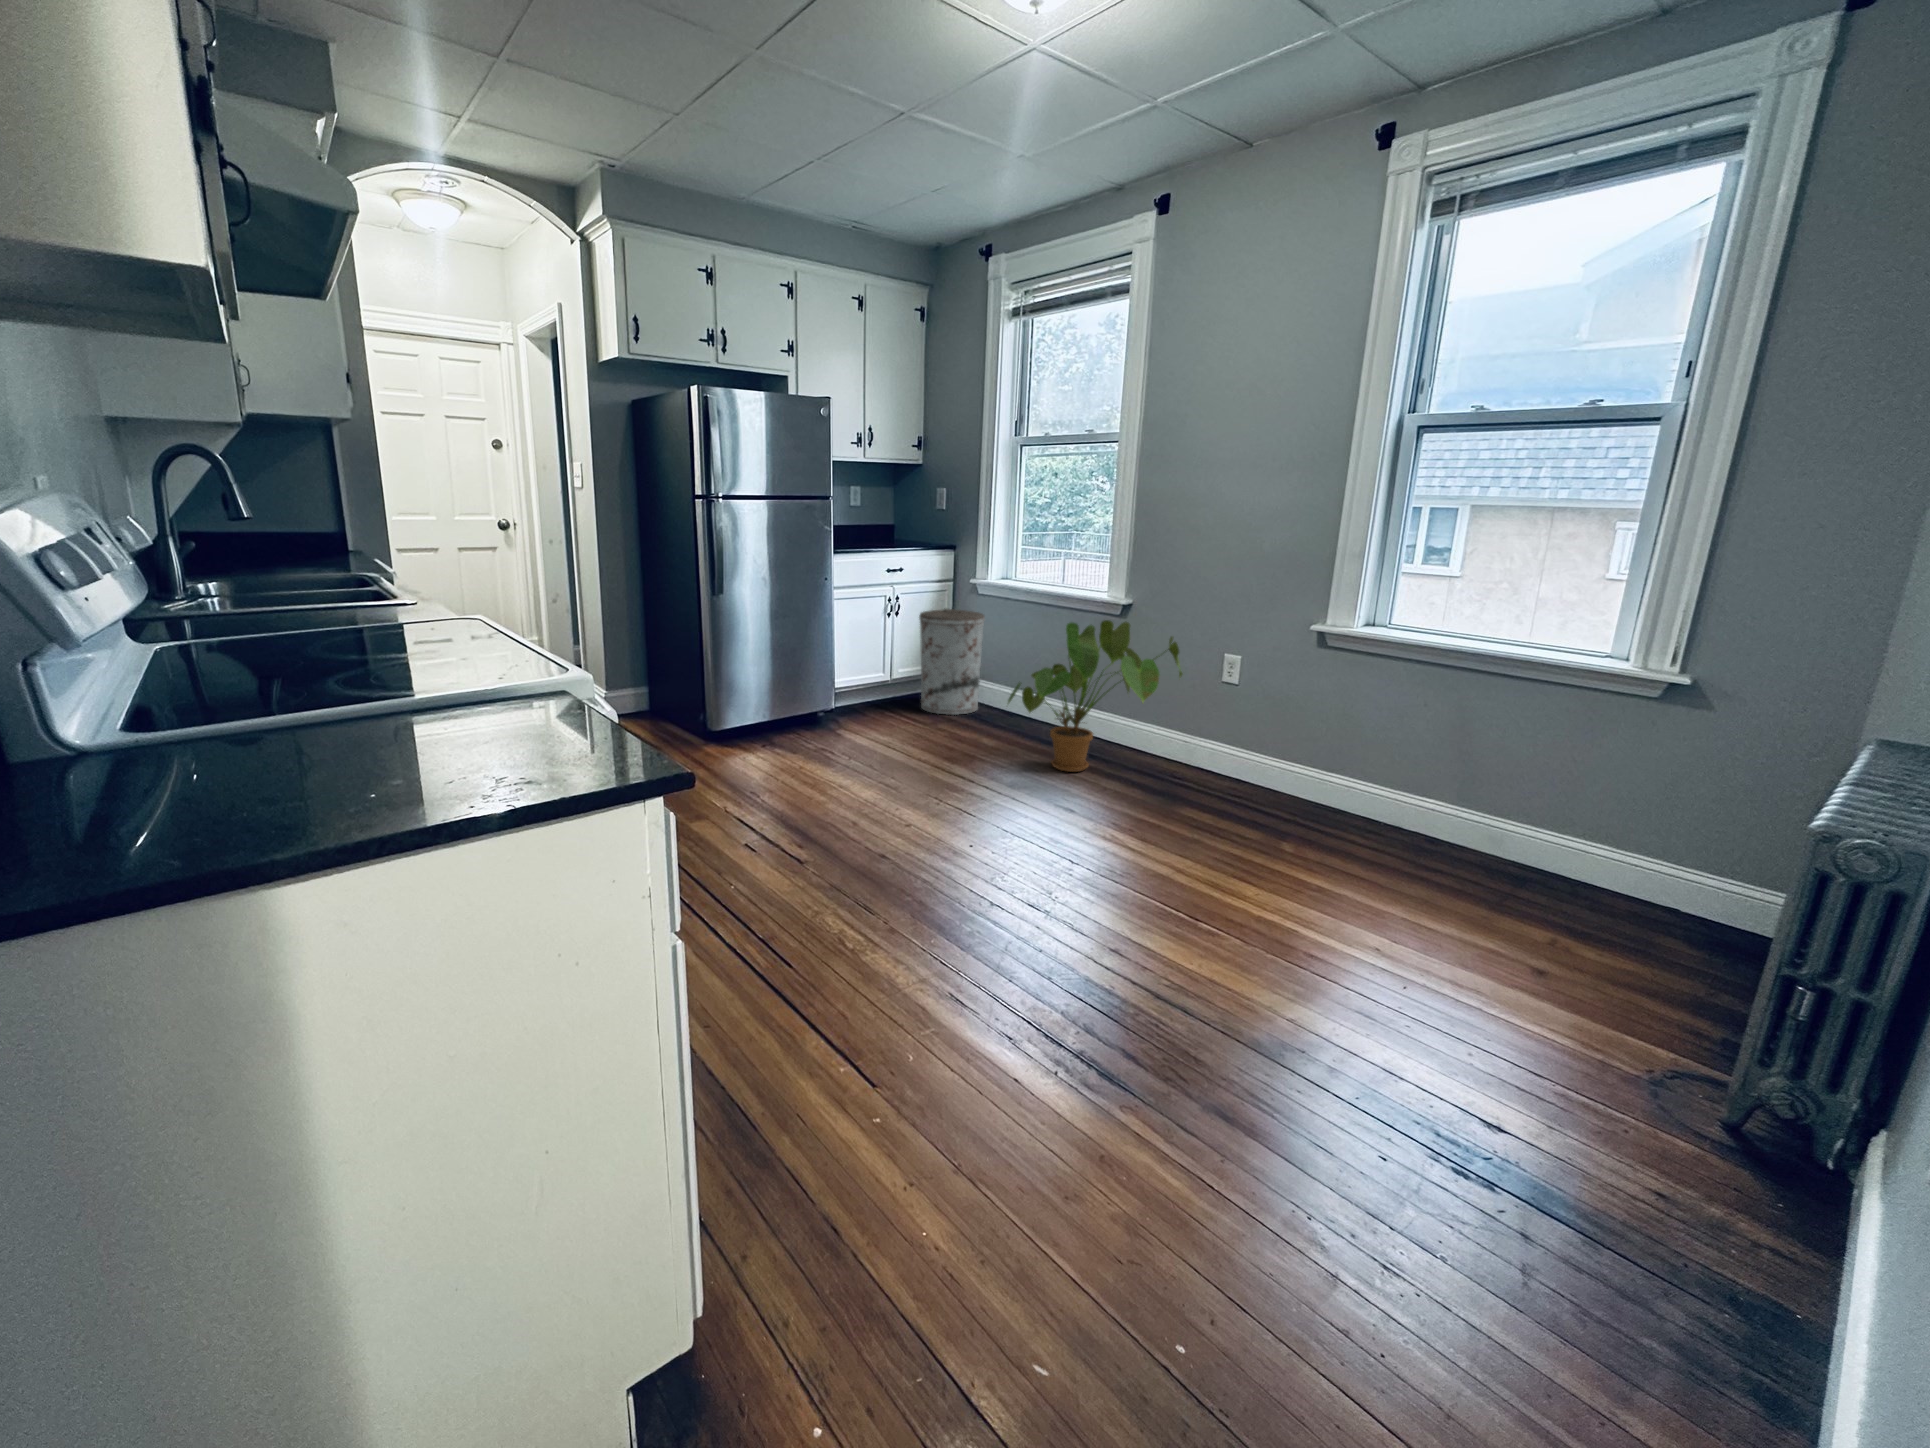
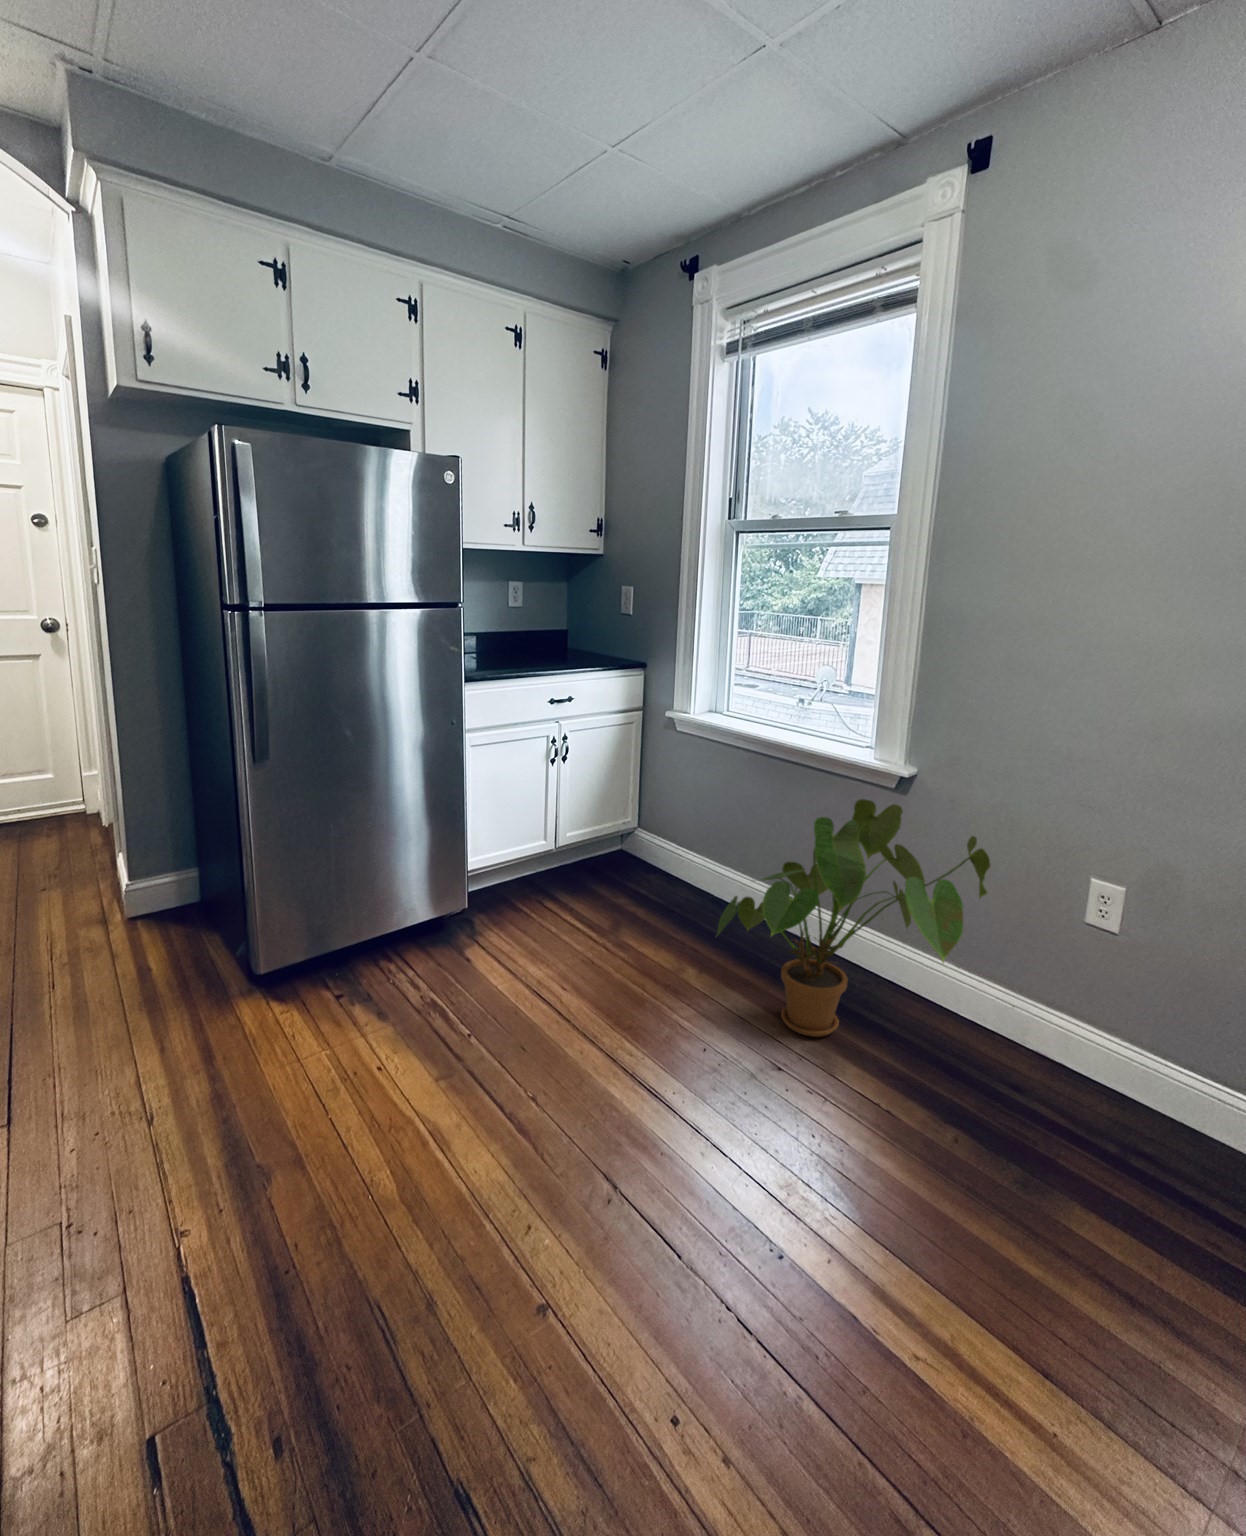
trash can: present [919,609,985,715] -> none [594,754,682,900]

